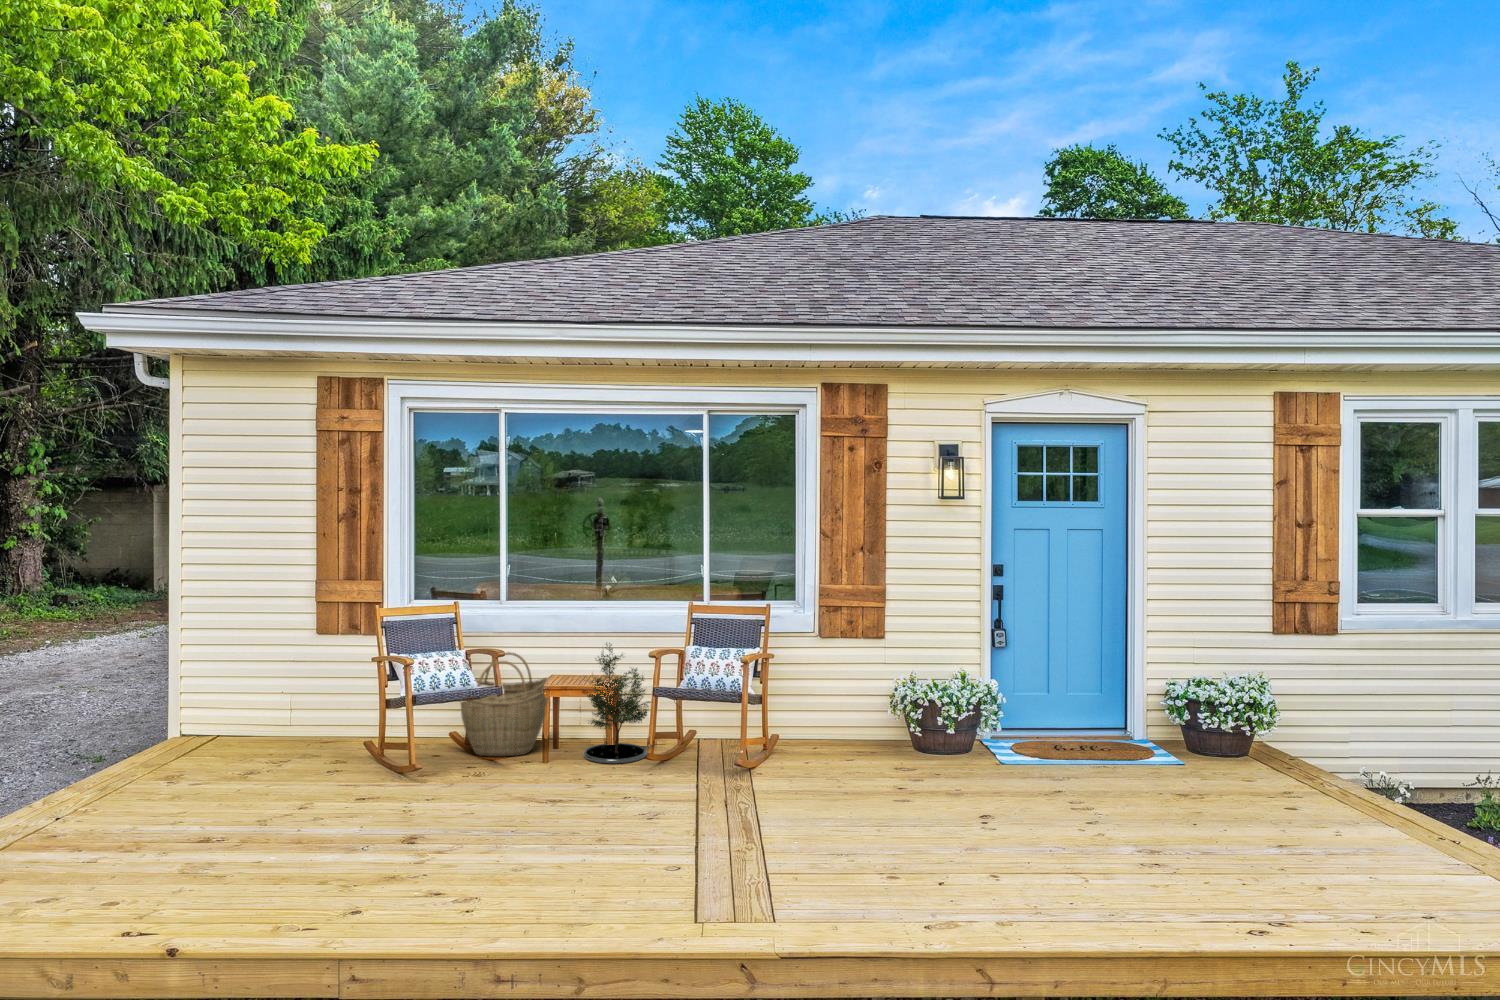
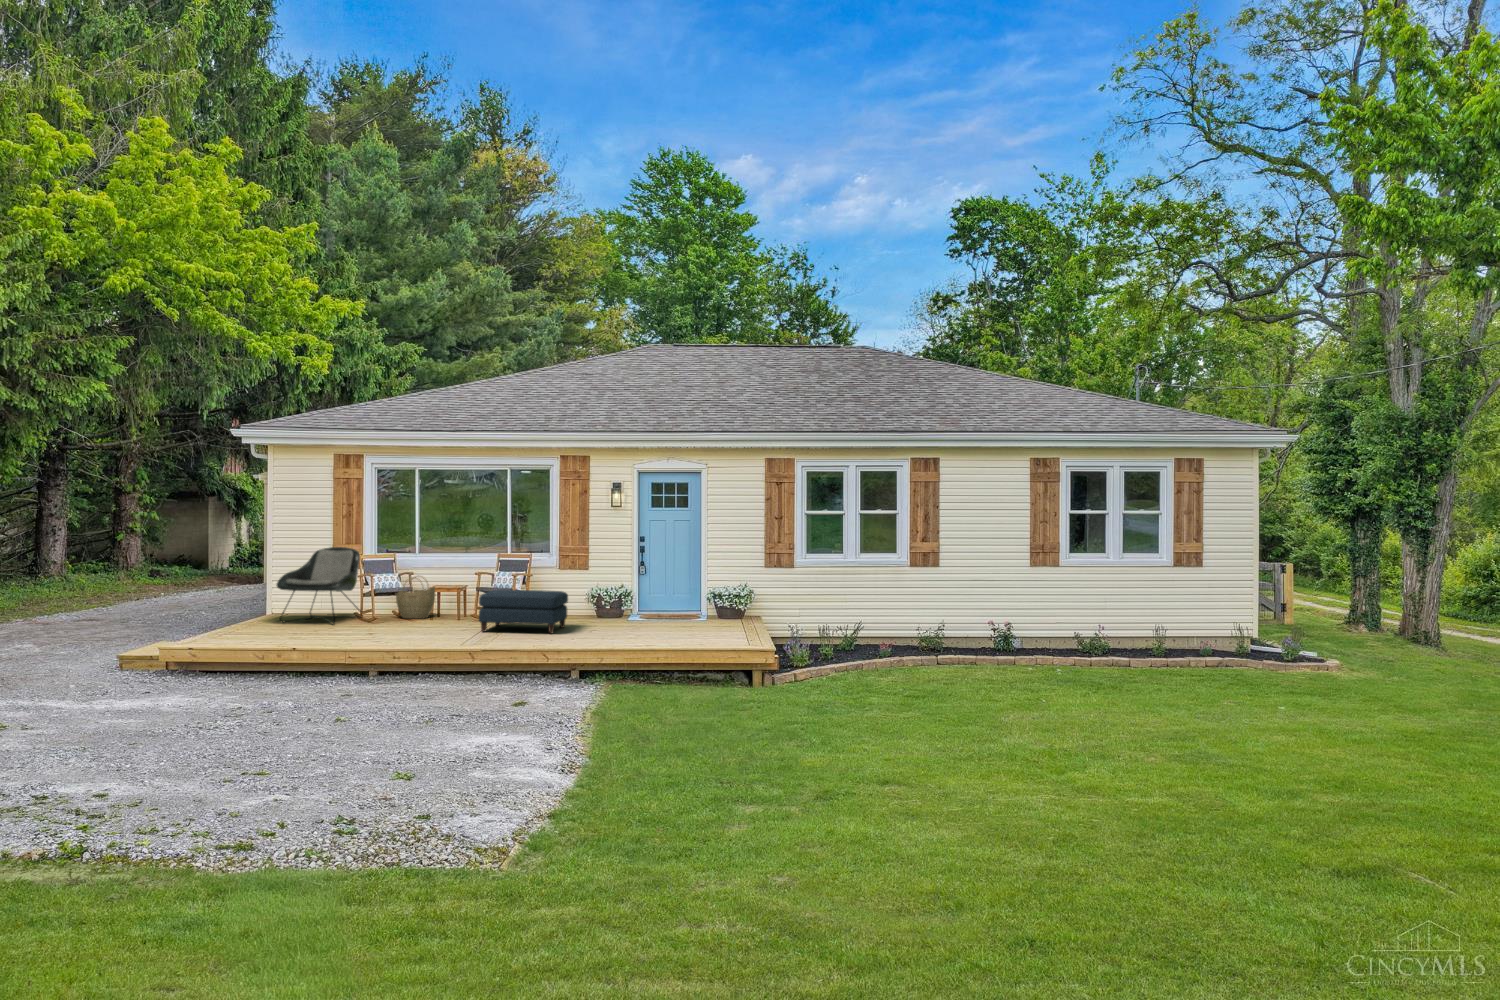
lounge chair: none [175,588,384,788] -> present [276,547,360,625]
potted tree: present [583,643,651,763] -> none [449,569,481,621]
ottoman: none [691,699,897,829] -> present [479,590,568,634]

